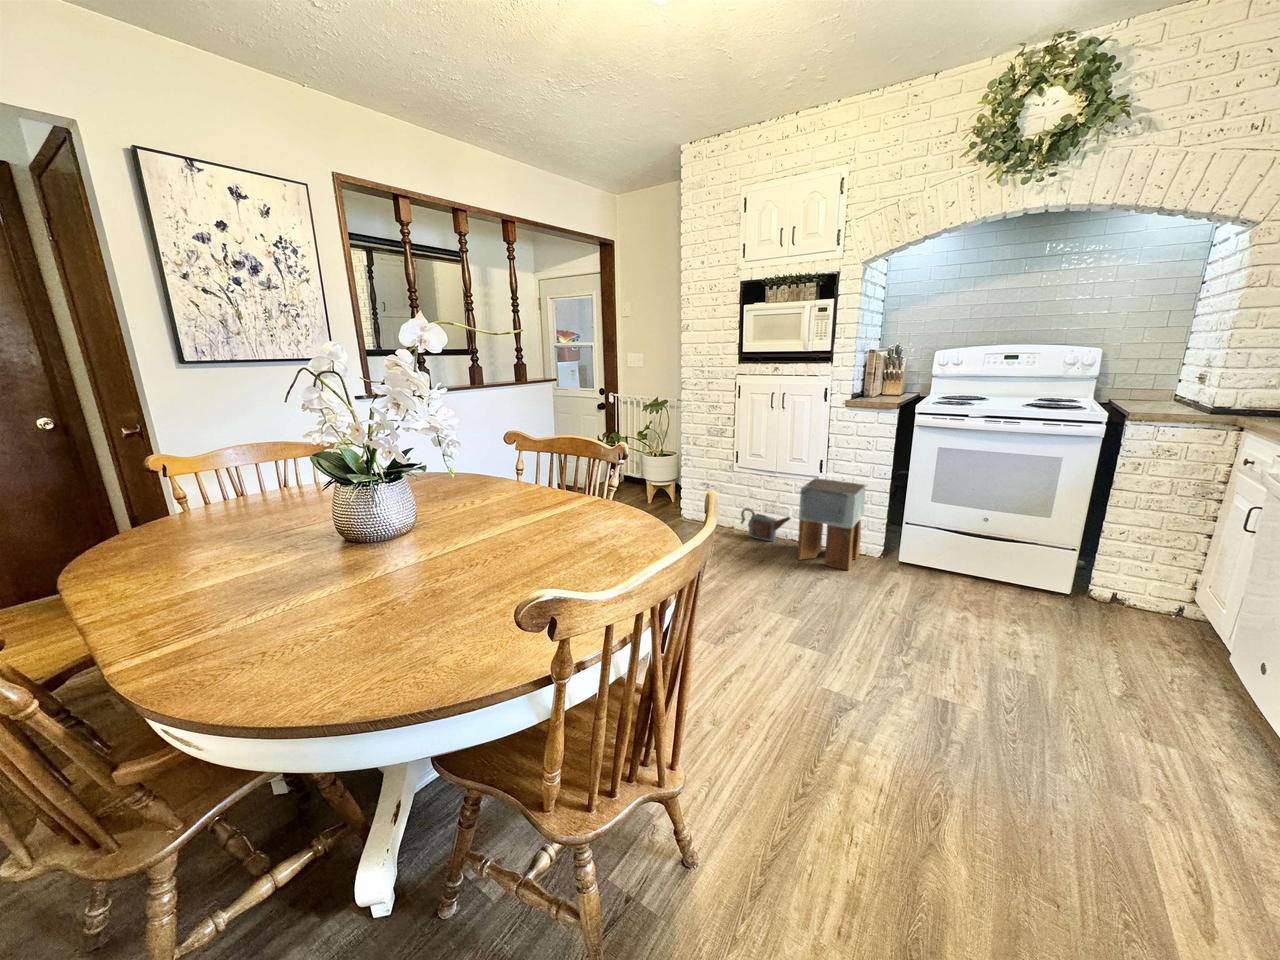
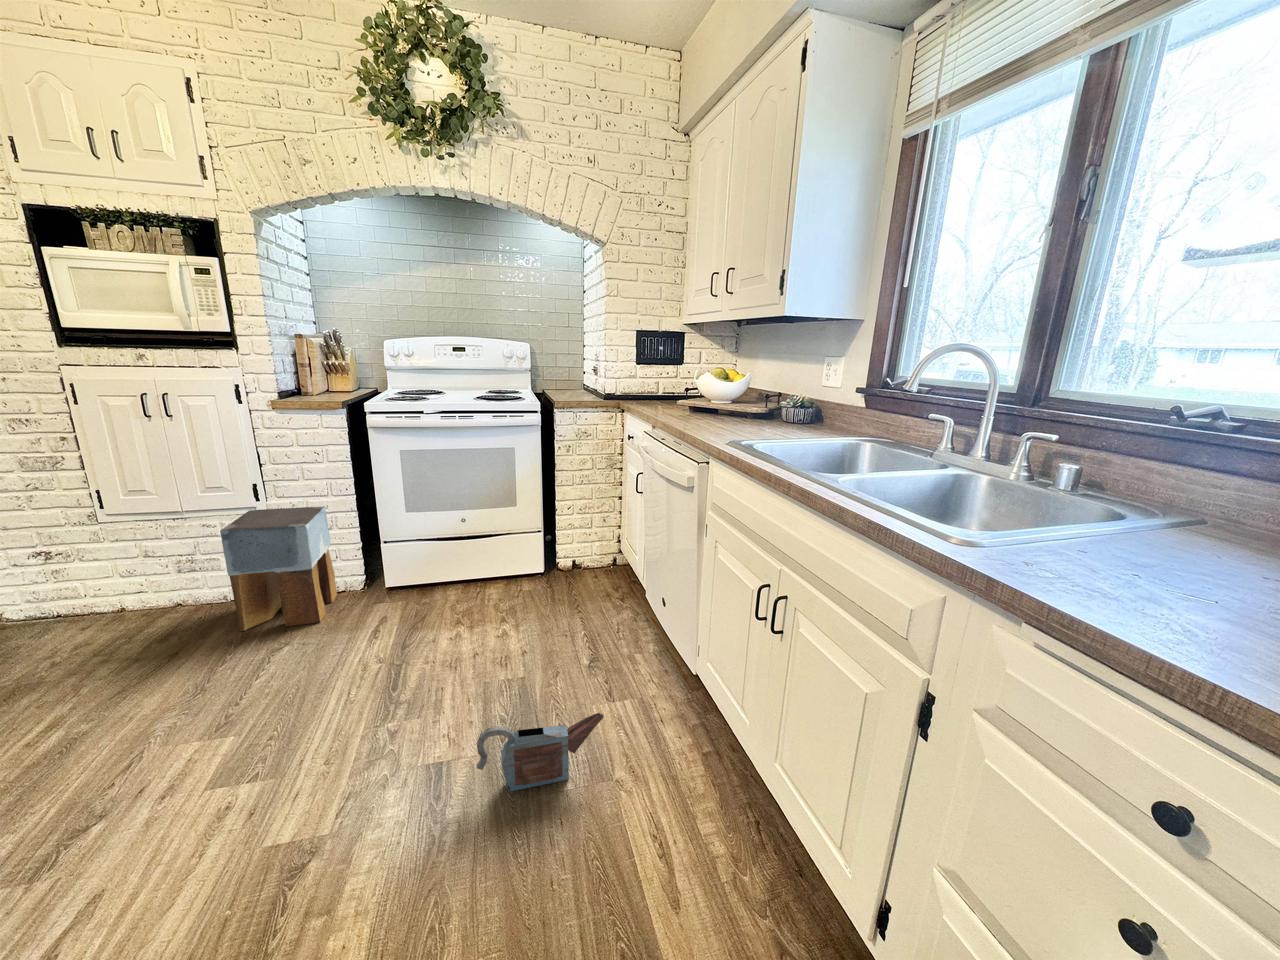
watering can: present [741,508,791,542] -> present [477,713,604,791]

